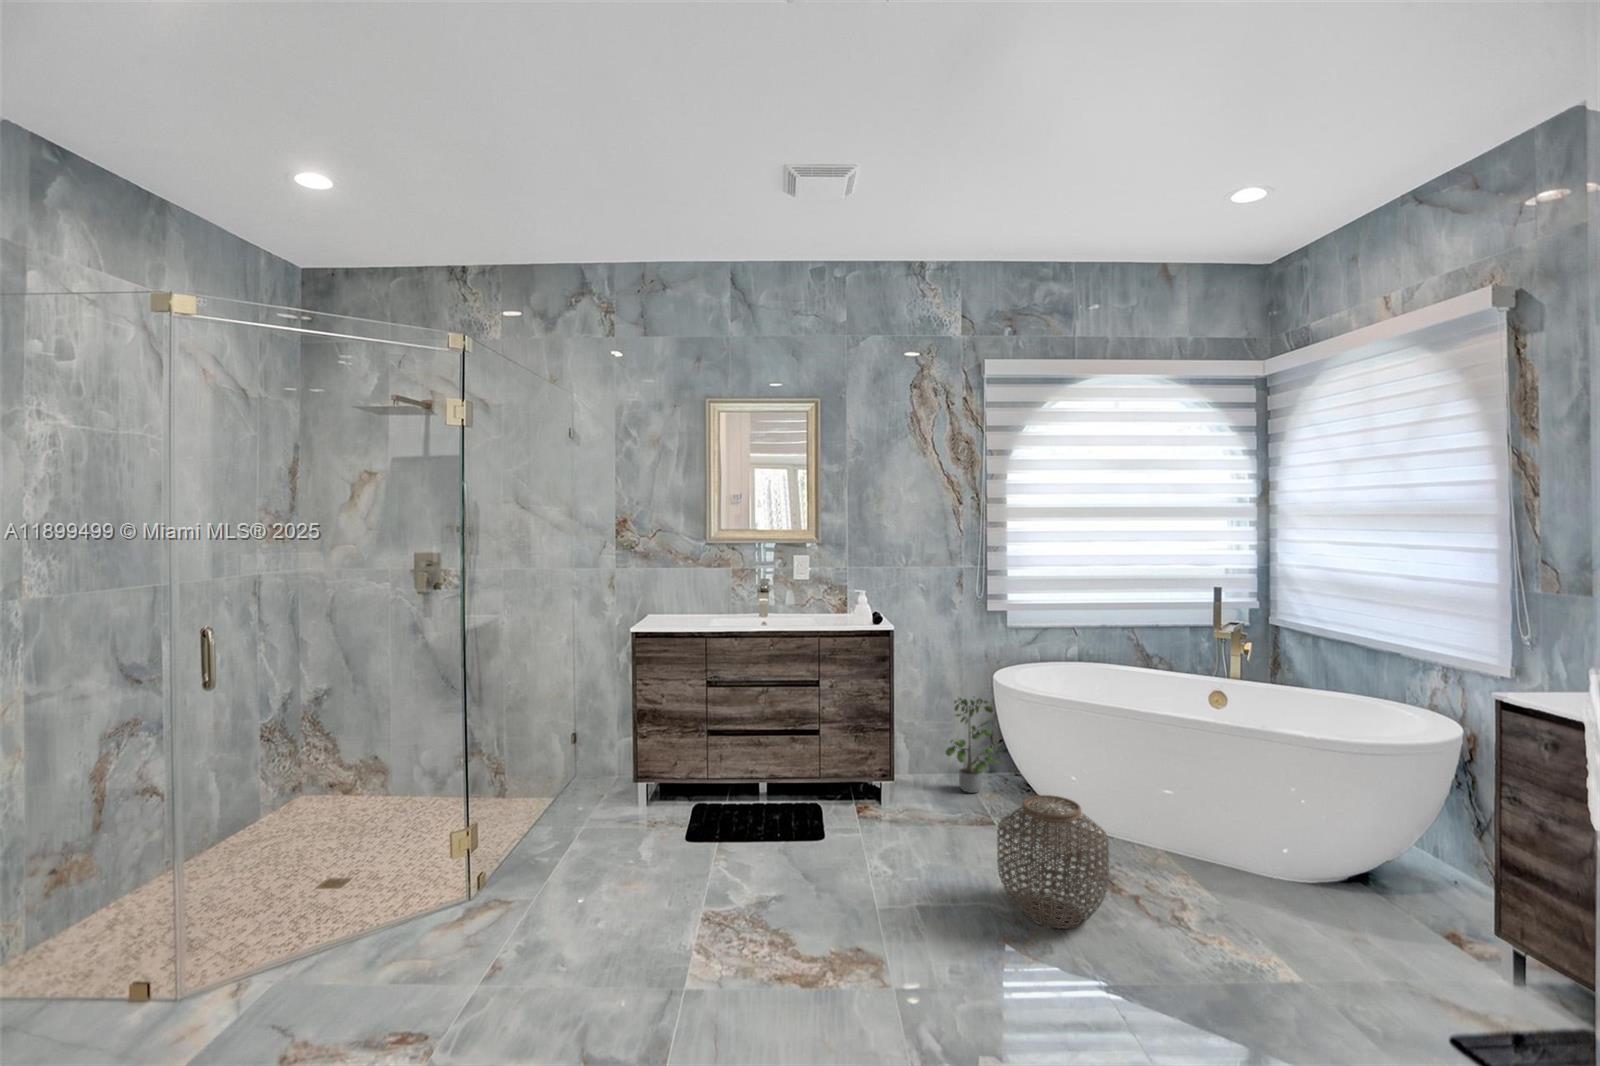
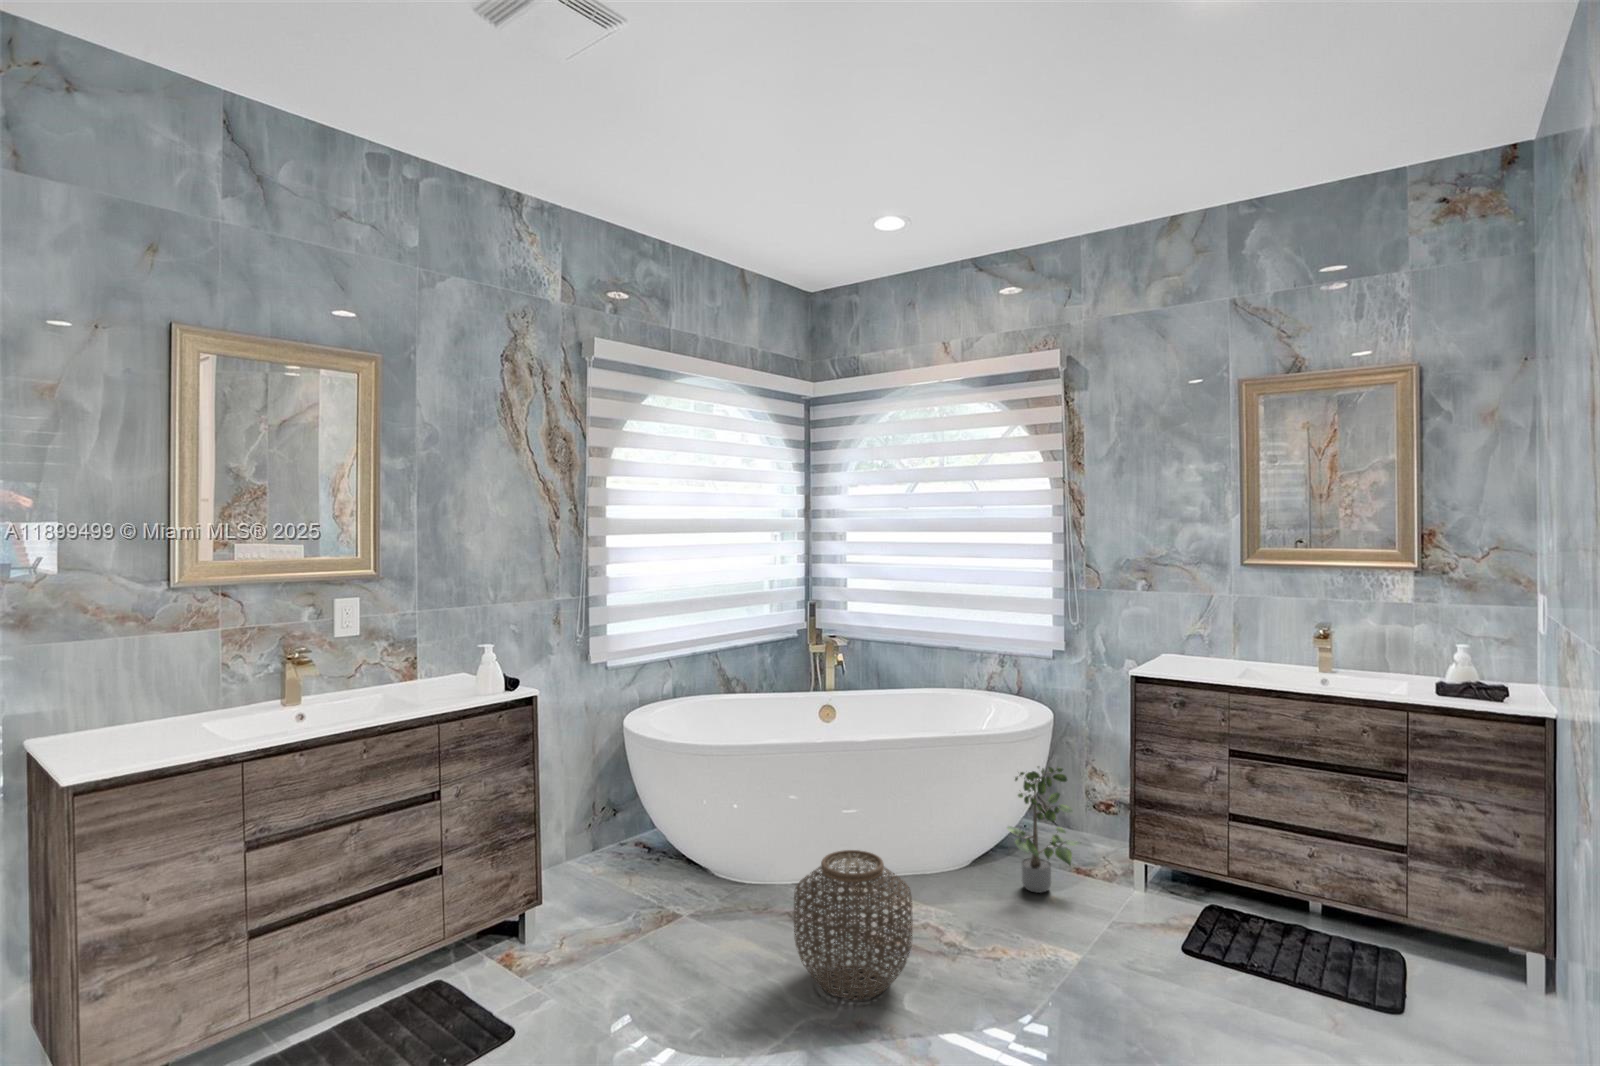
potted plant: present [946,698,998,793] -> present [1007,767,1079,893]

